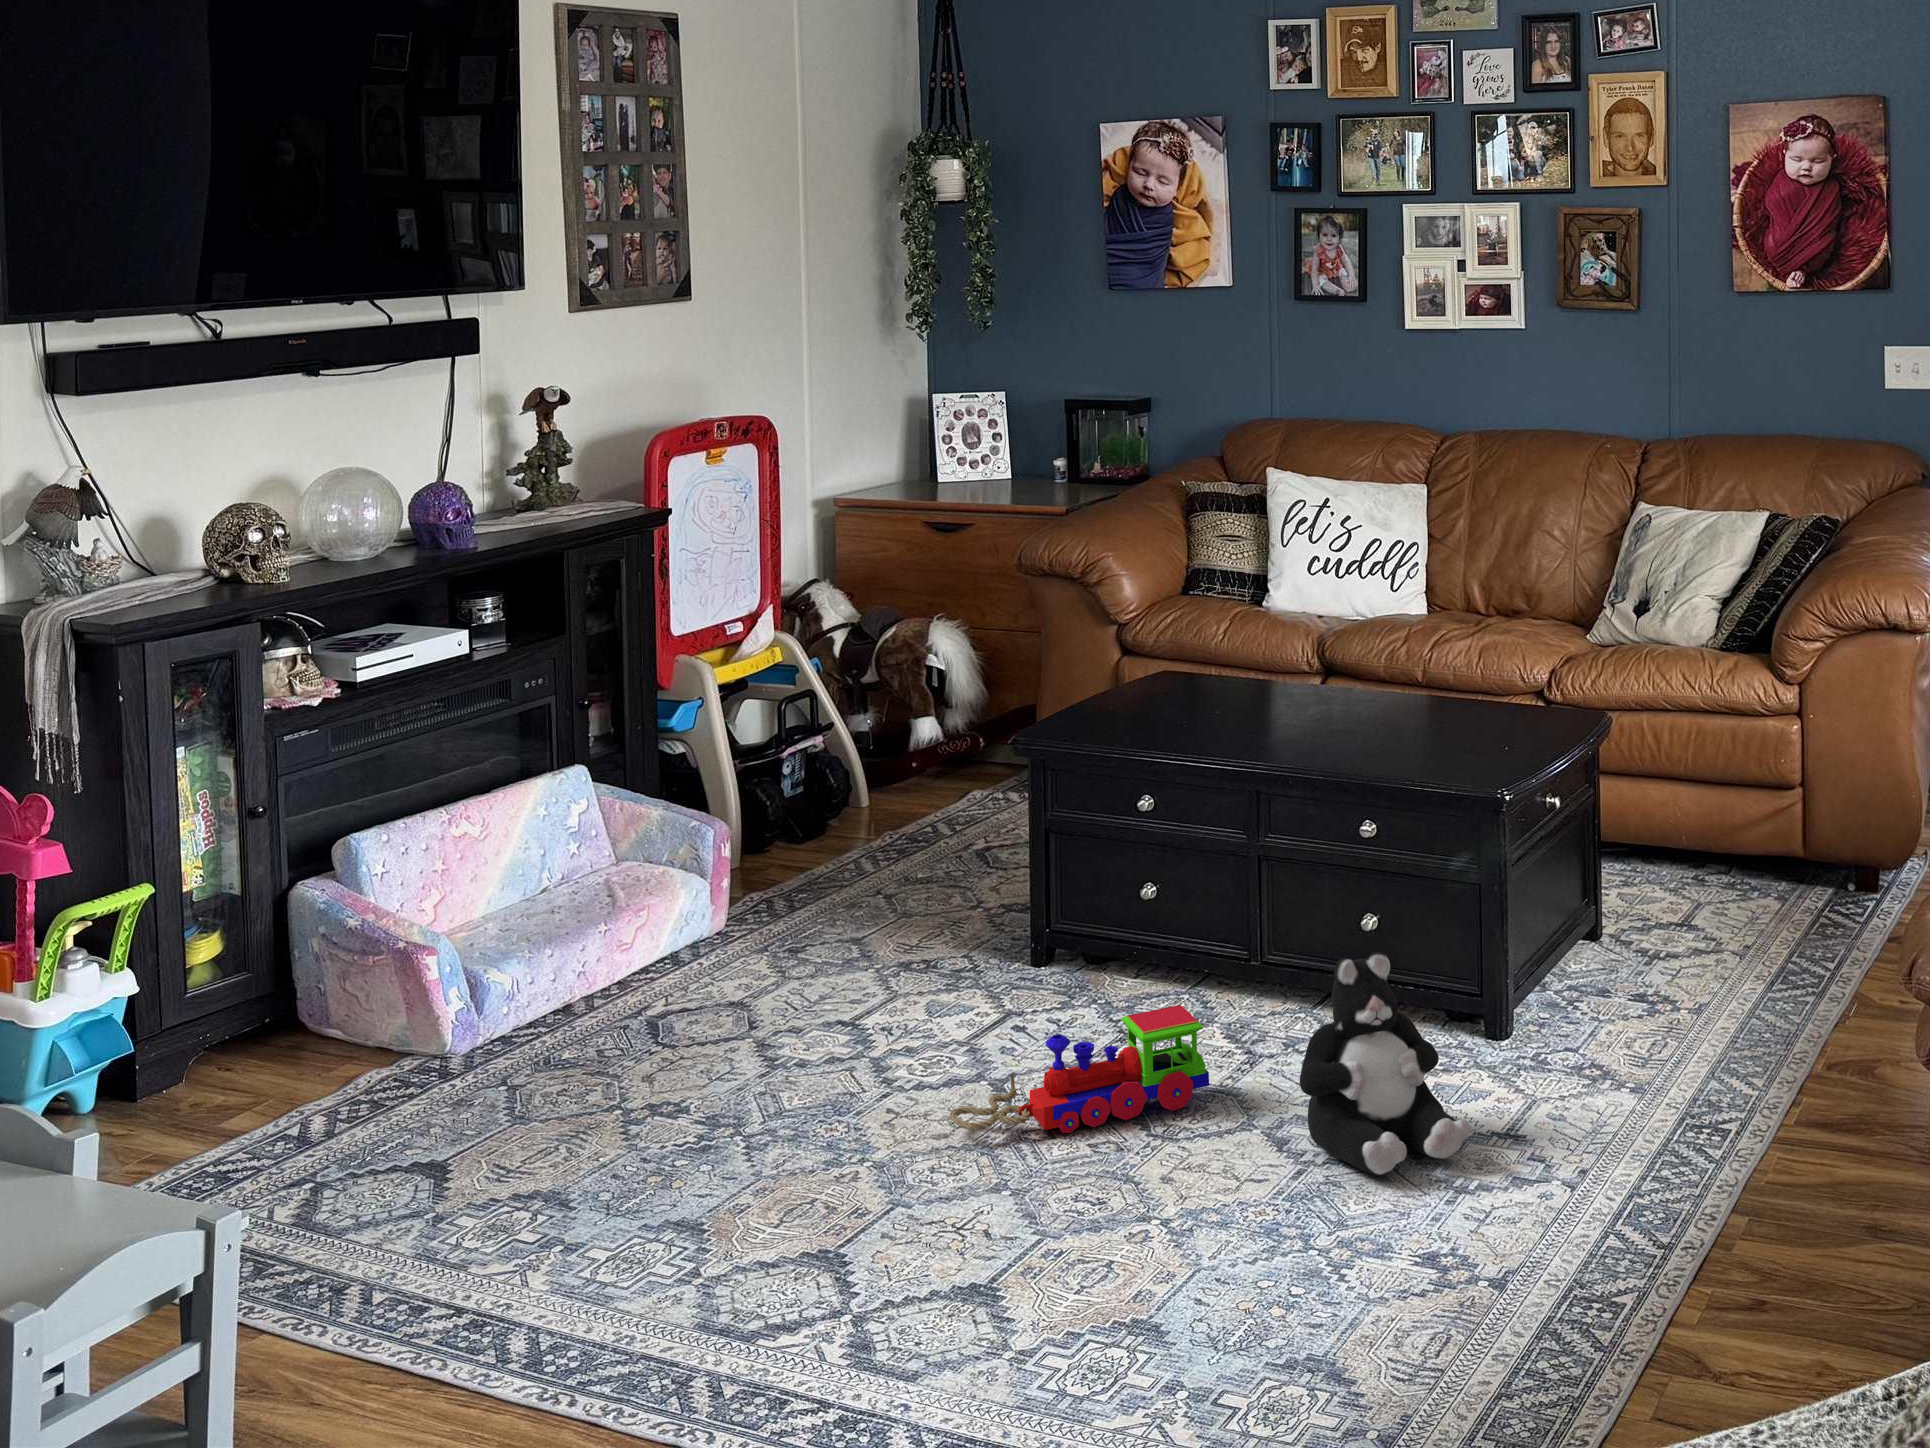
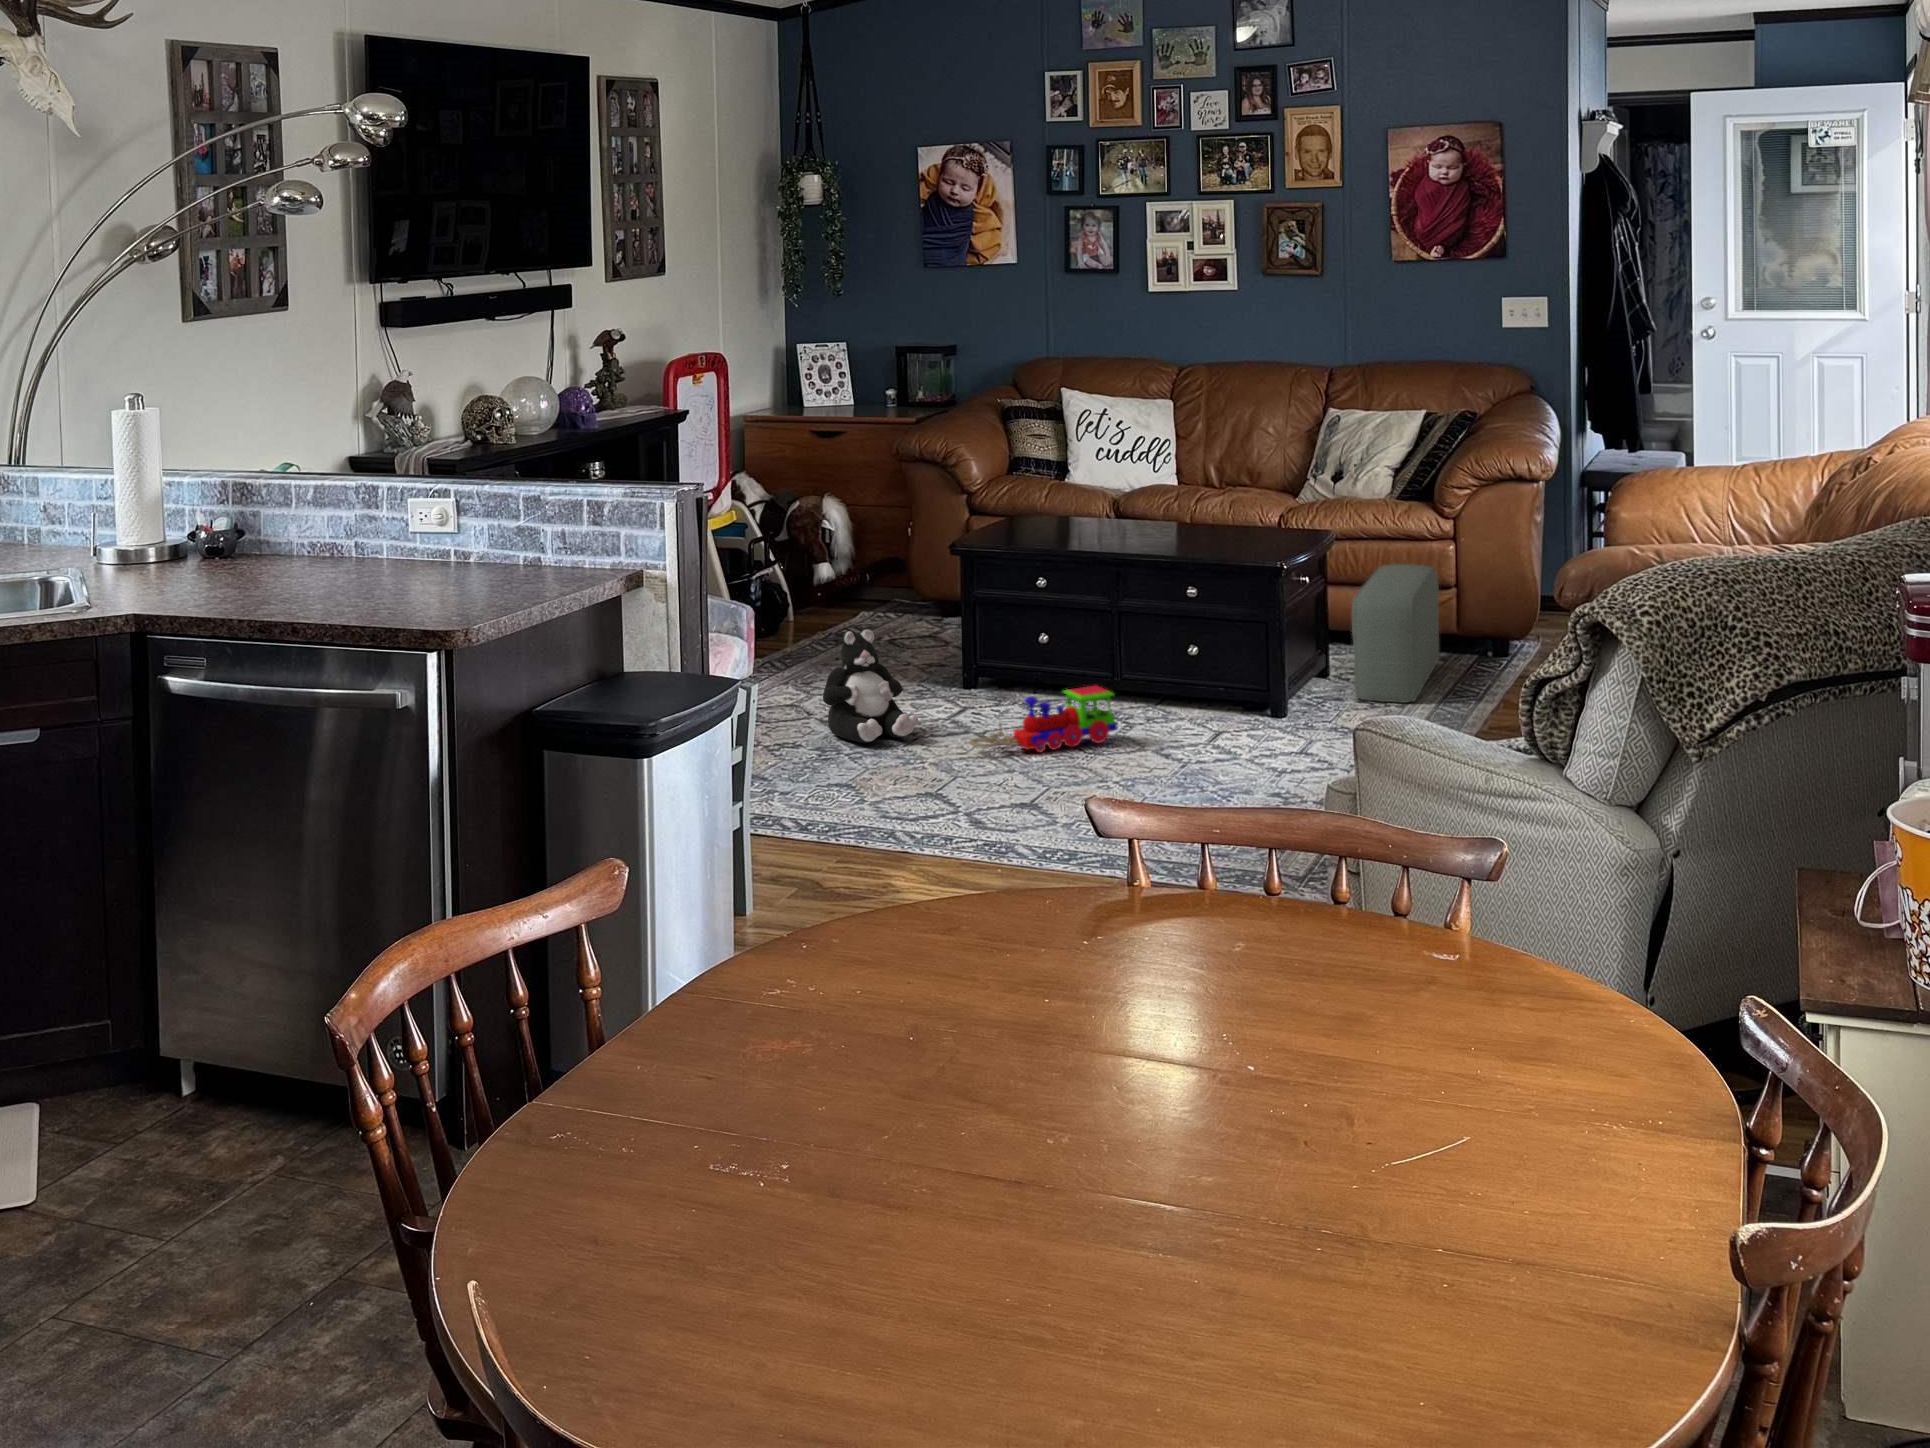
pouf: none [1626,757,1772,1001] -> present [1352,564,1439,703]
plush toy: present [1300,952,1470,1175] -> present [823,629,918,743]

